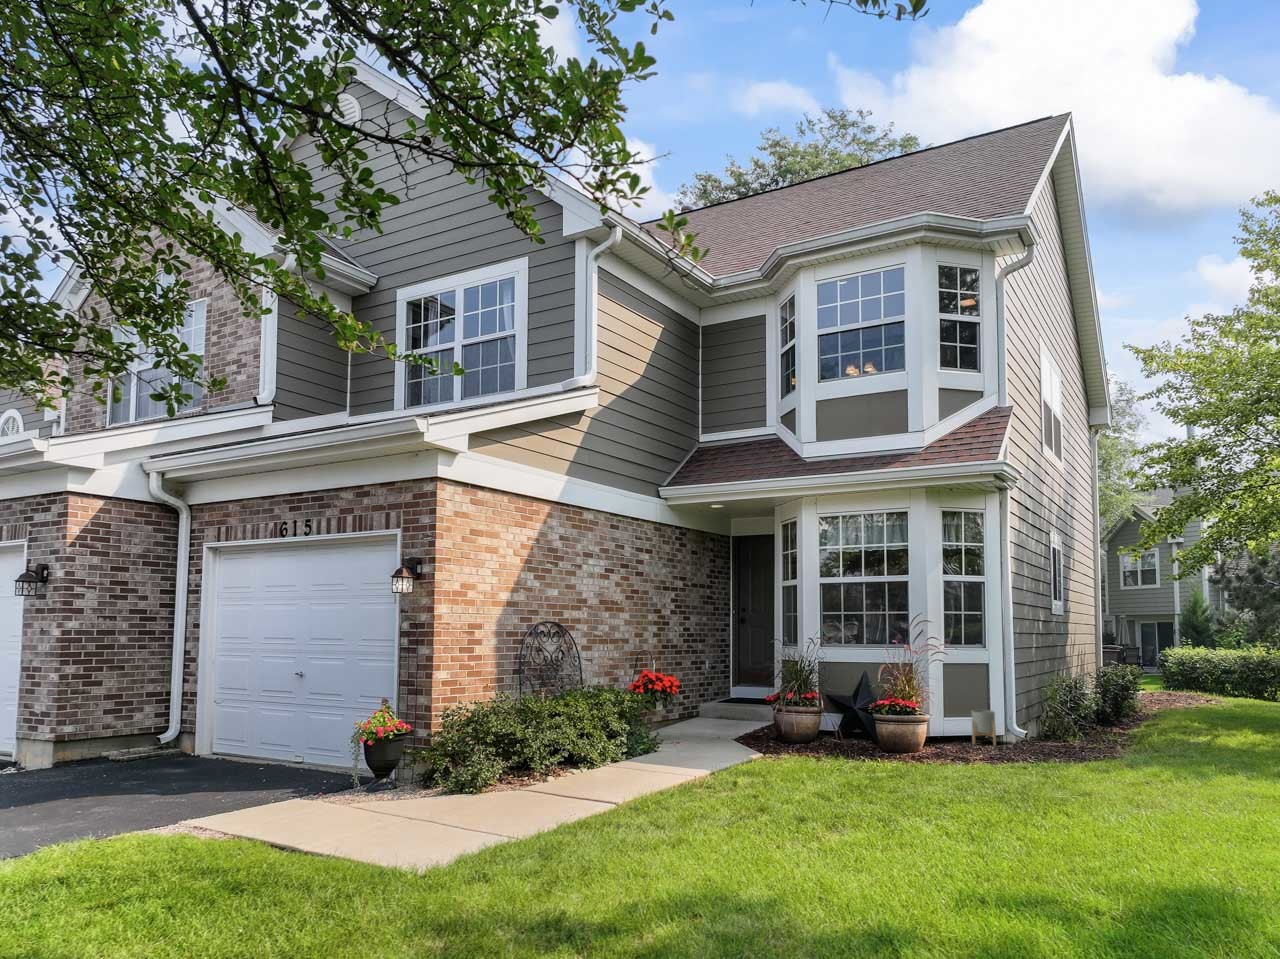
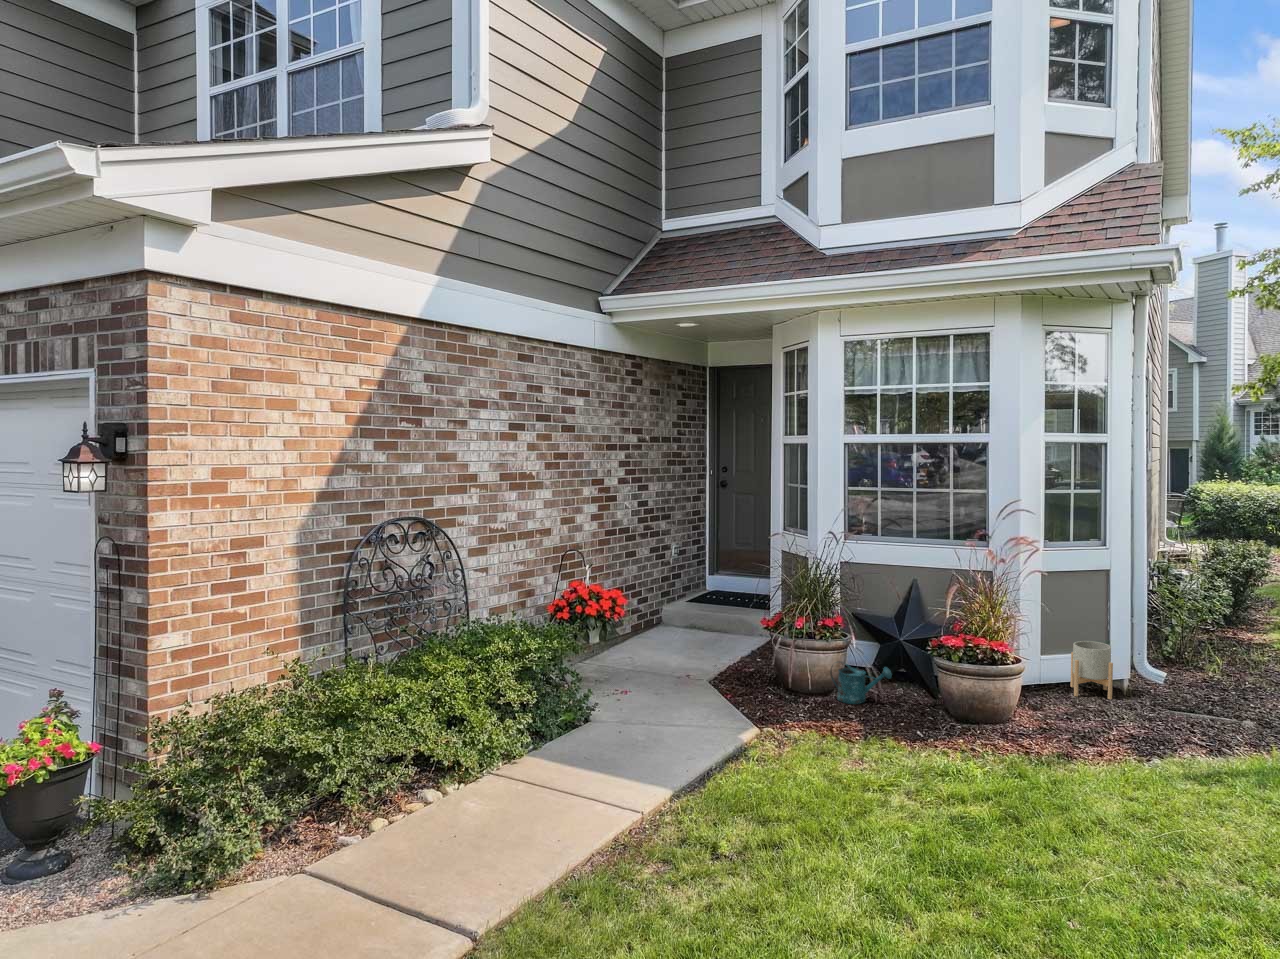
watering can: none [814,721,853,747] -> present [830,661,892,704]

